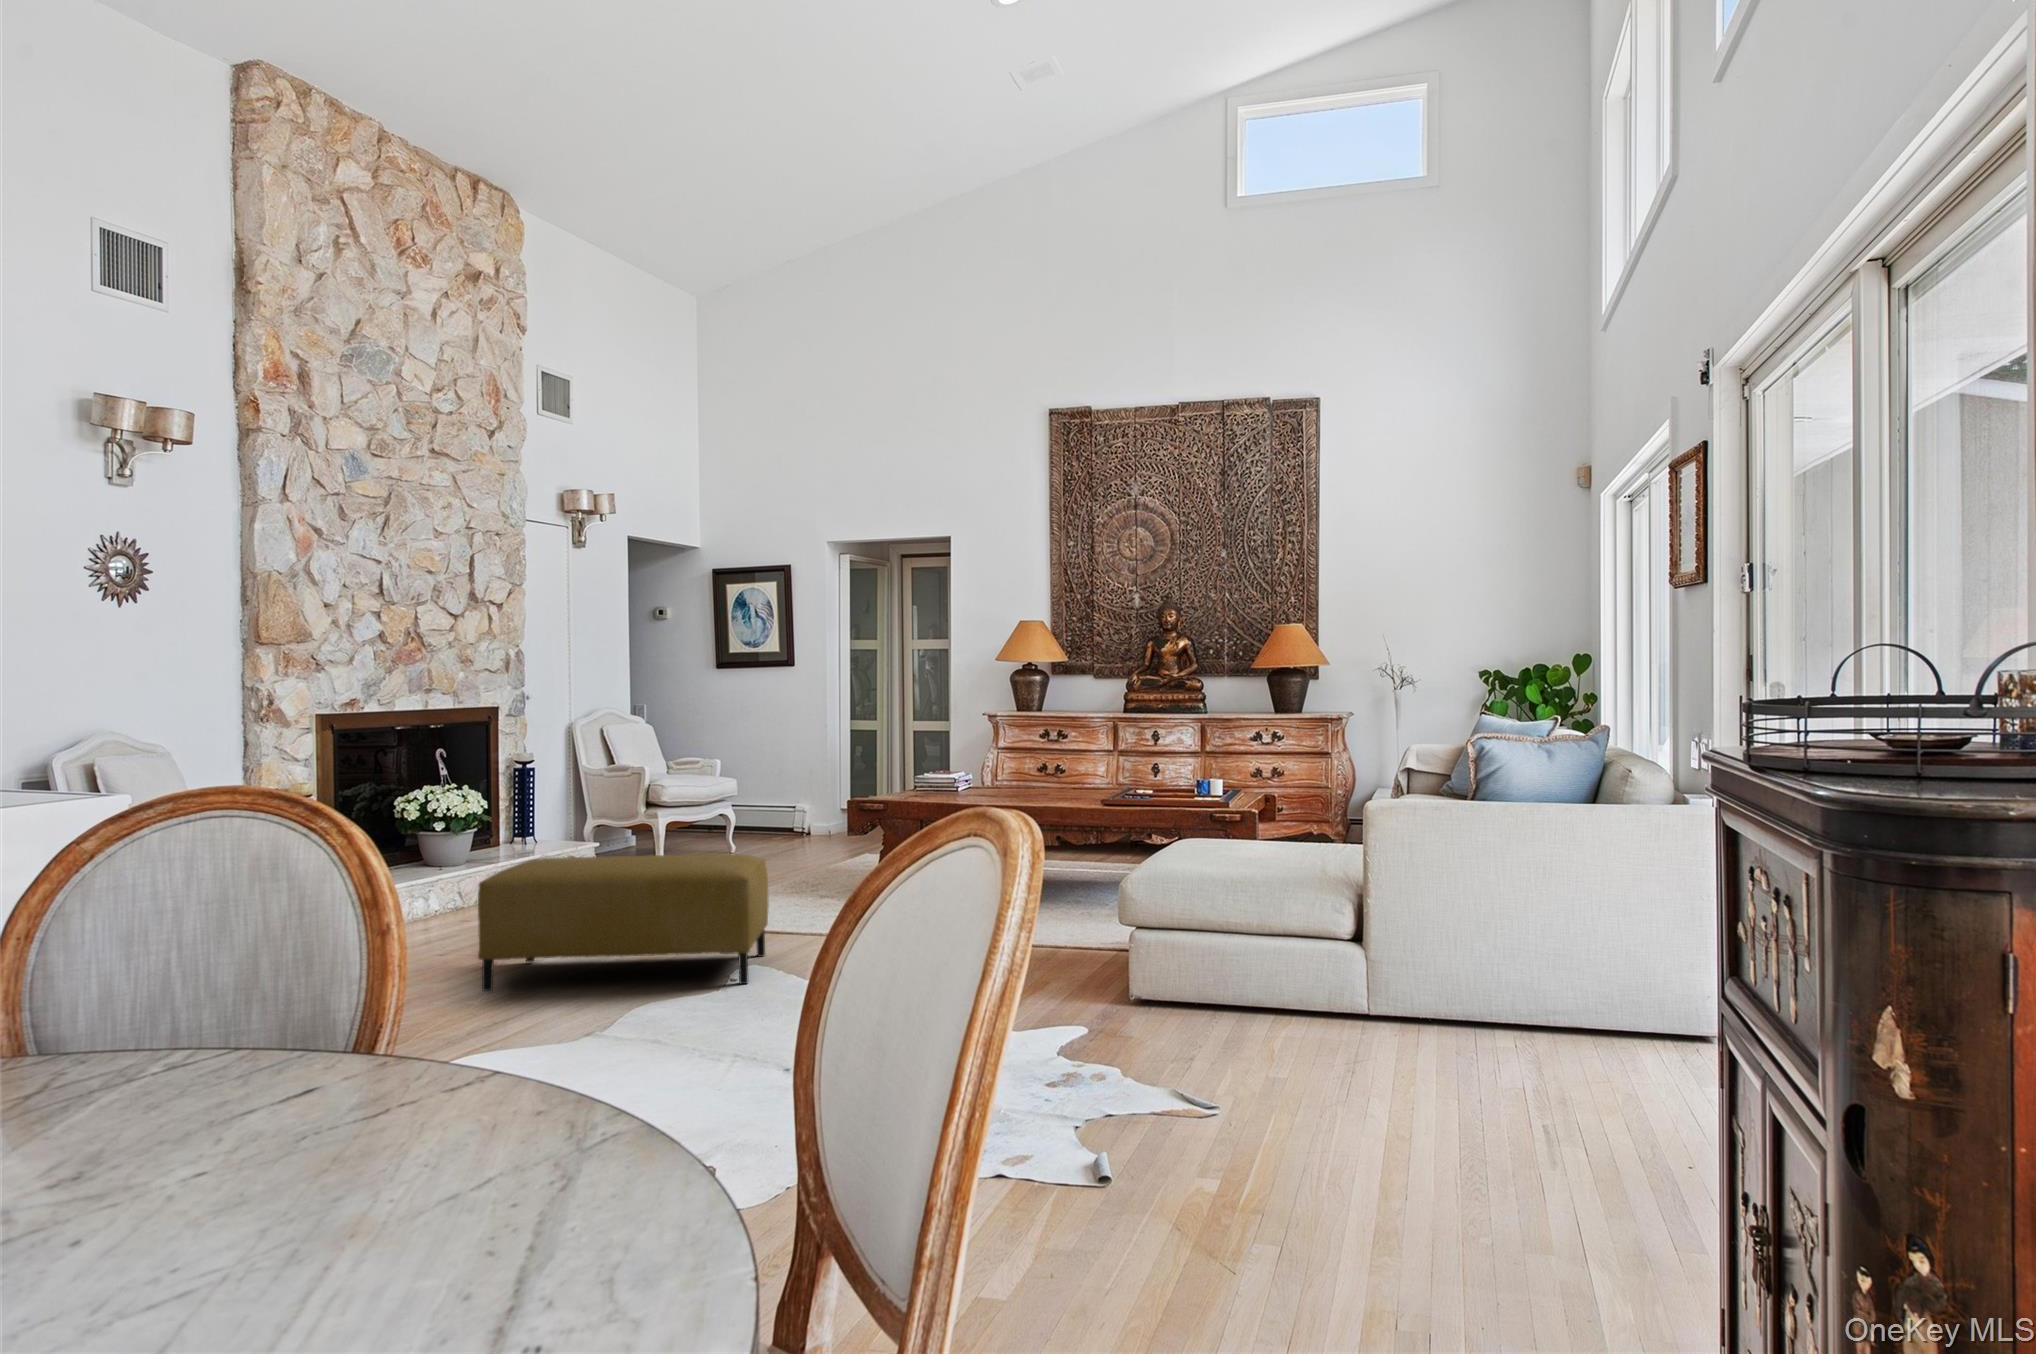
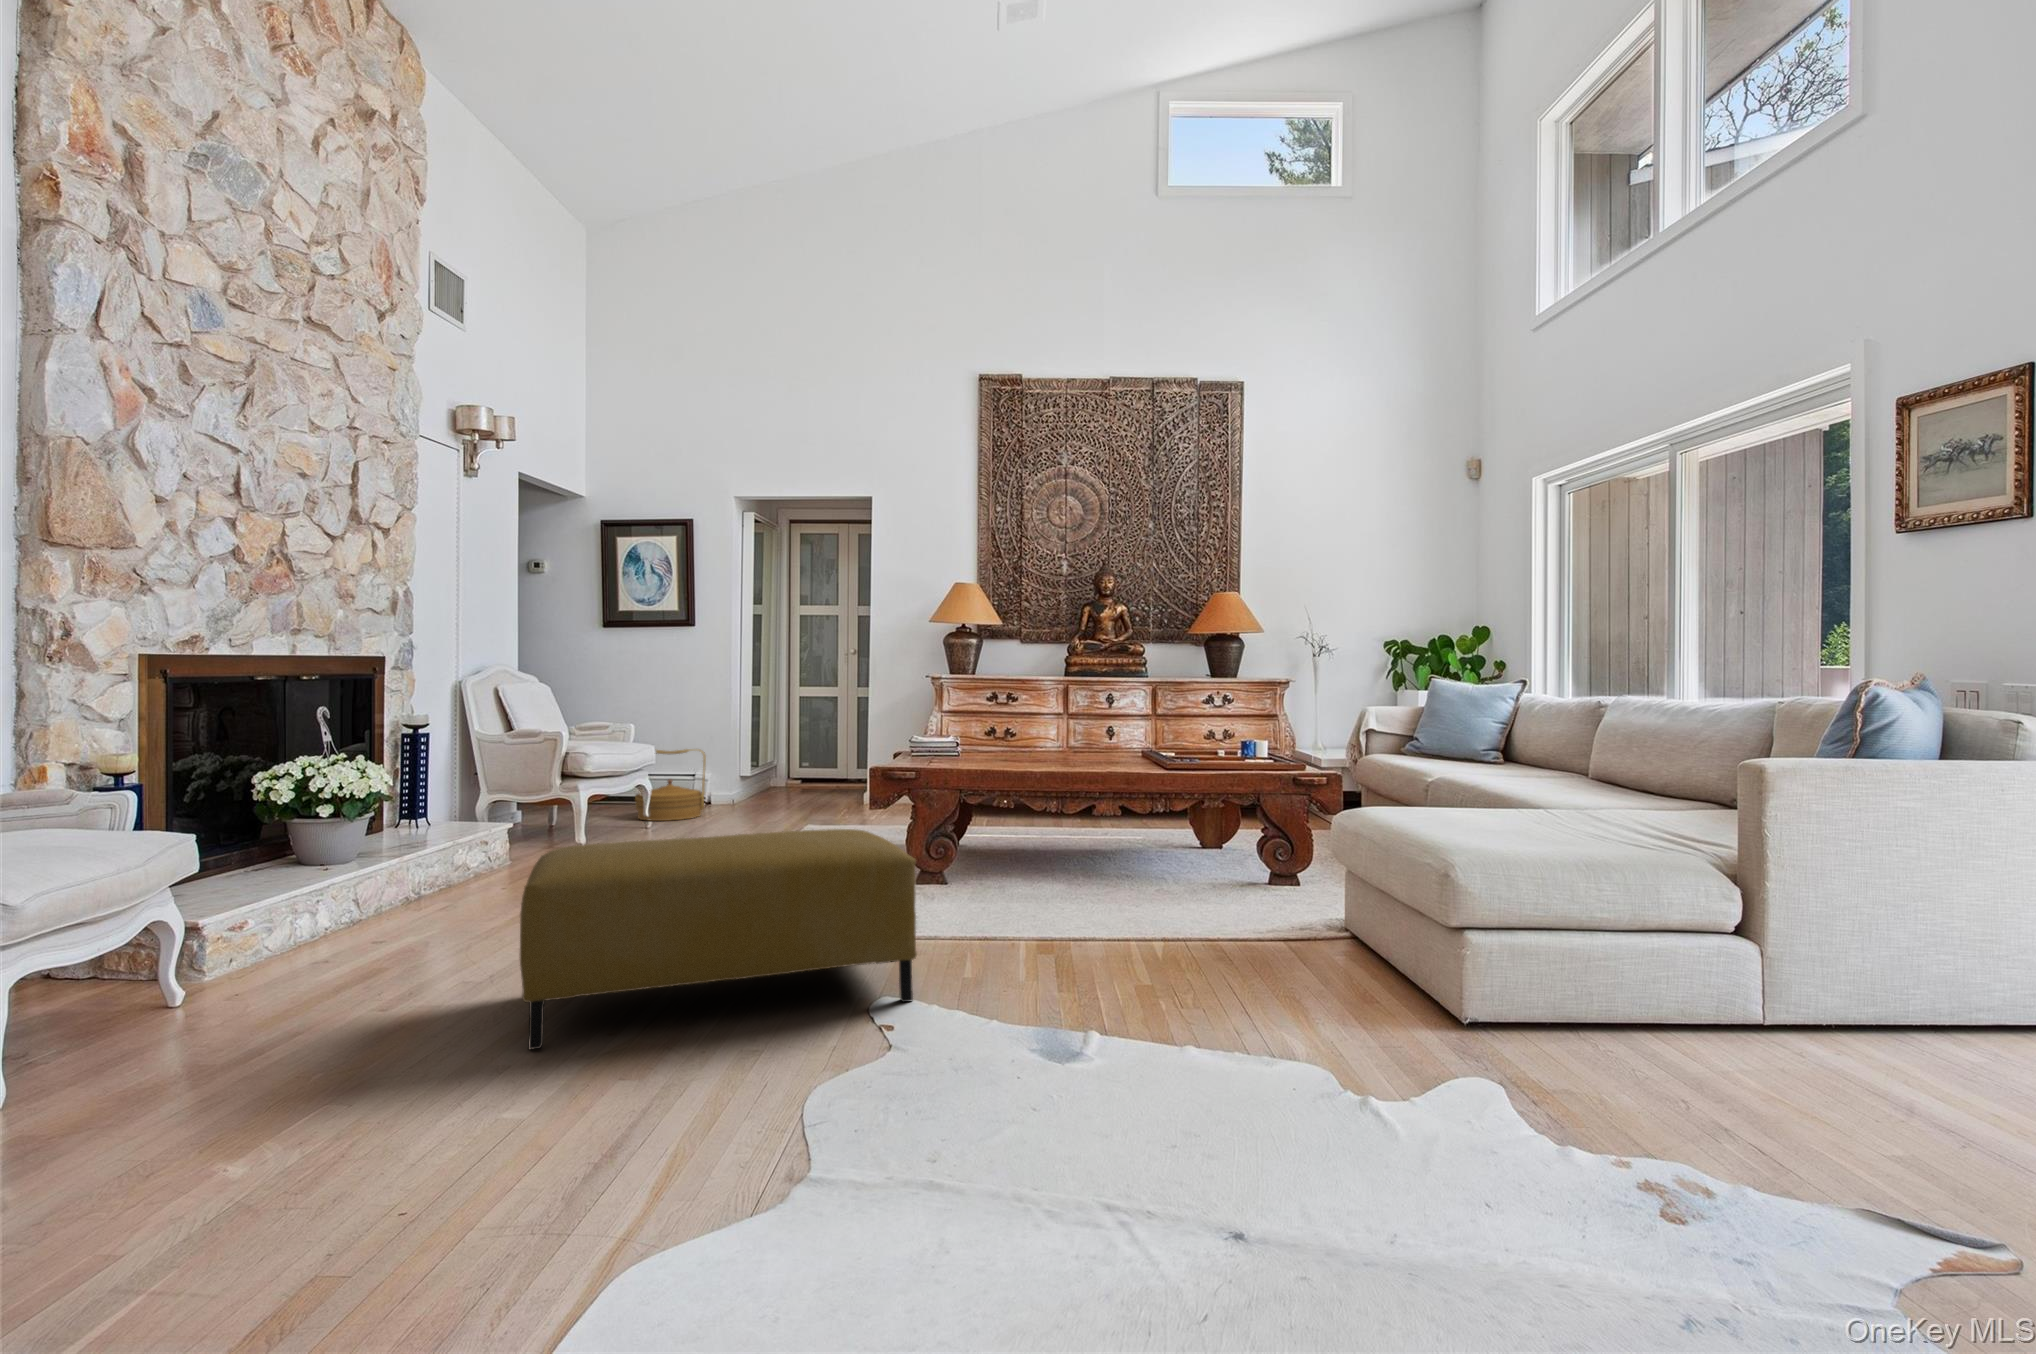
woven basket: none [736,778,797,845] -> present [635,749,706,821]

